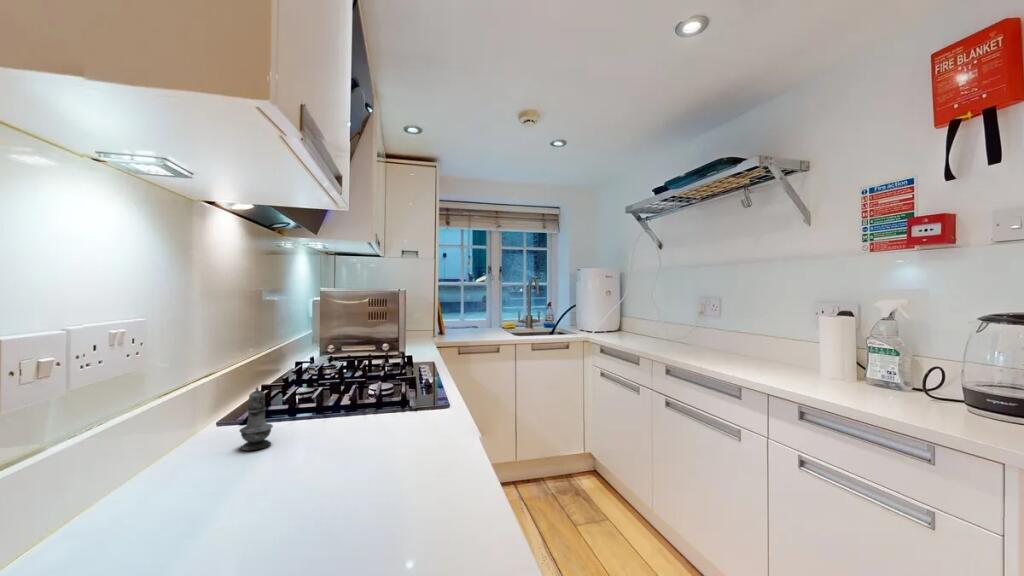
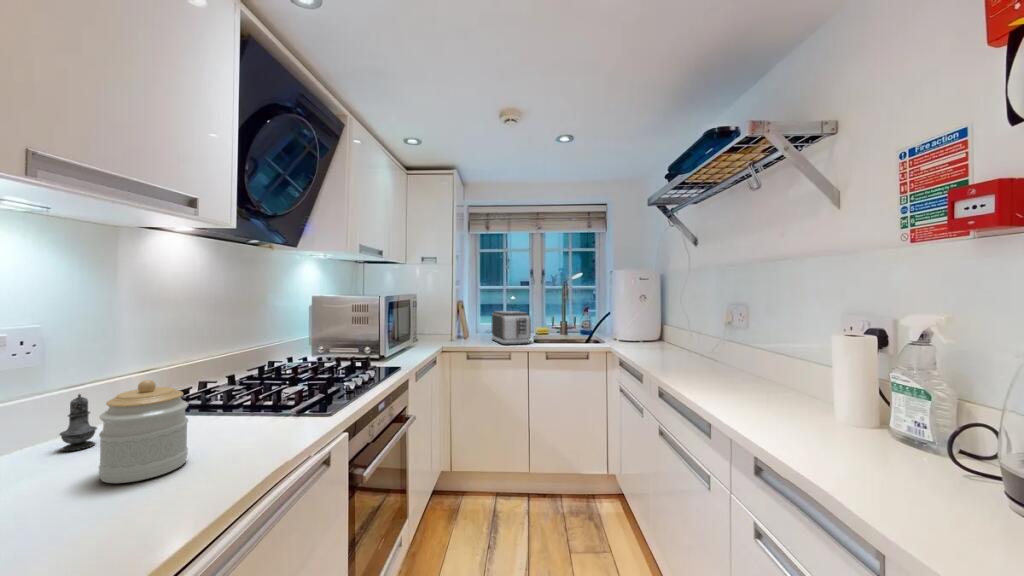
toaster: none [468,306,513,339] -> present [492,311,531,345]
jar: none [355,362,424,464] -> present [99,380,188,483]

